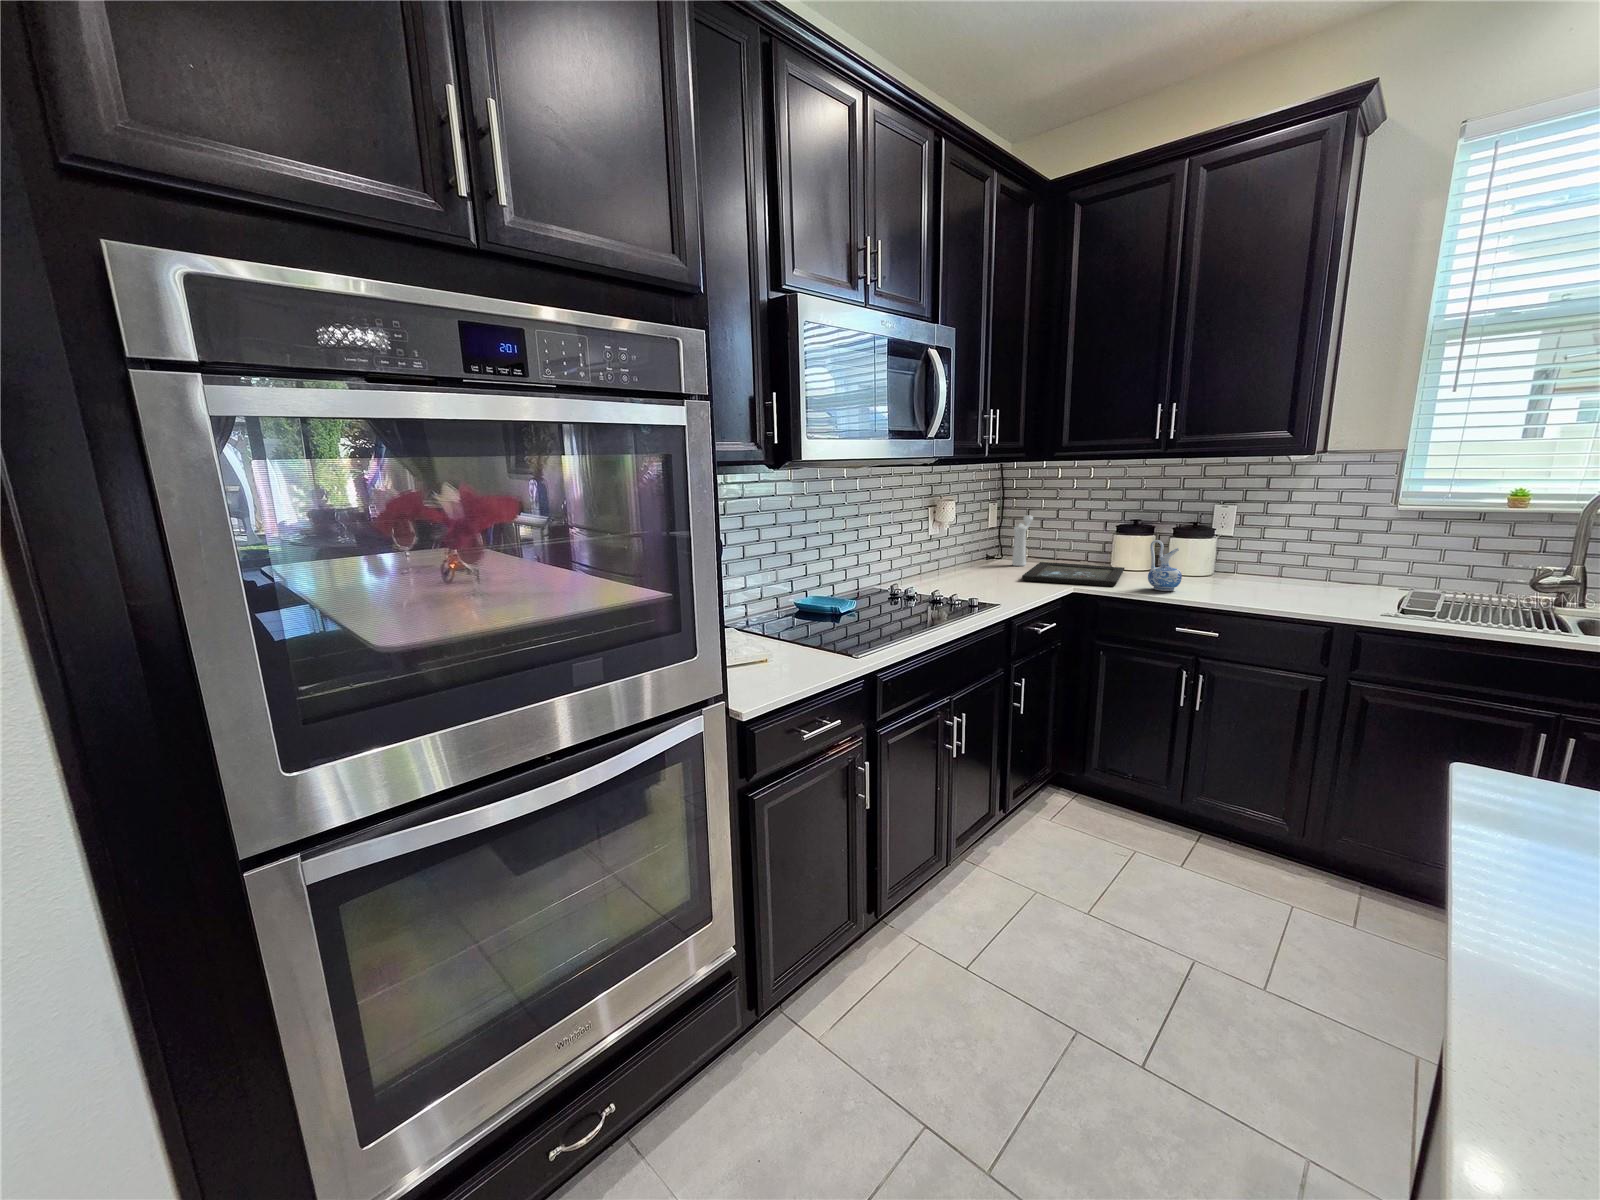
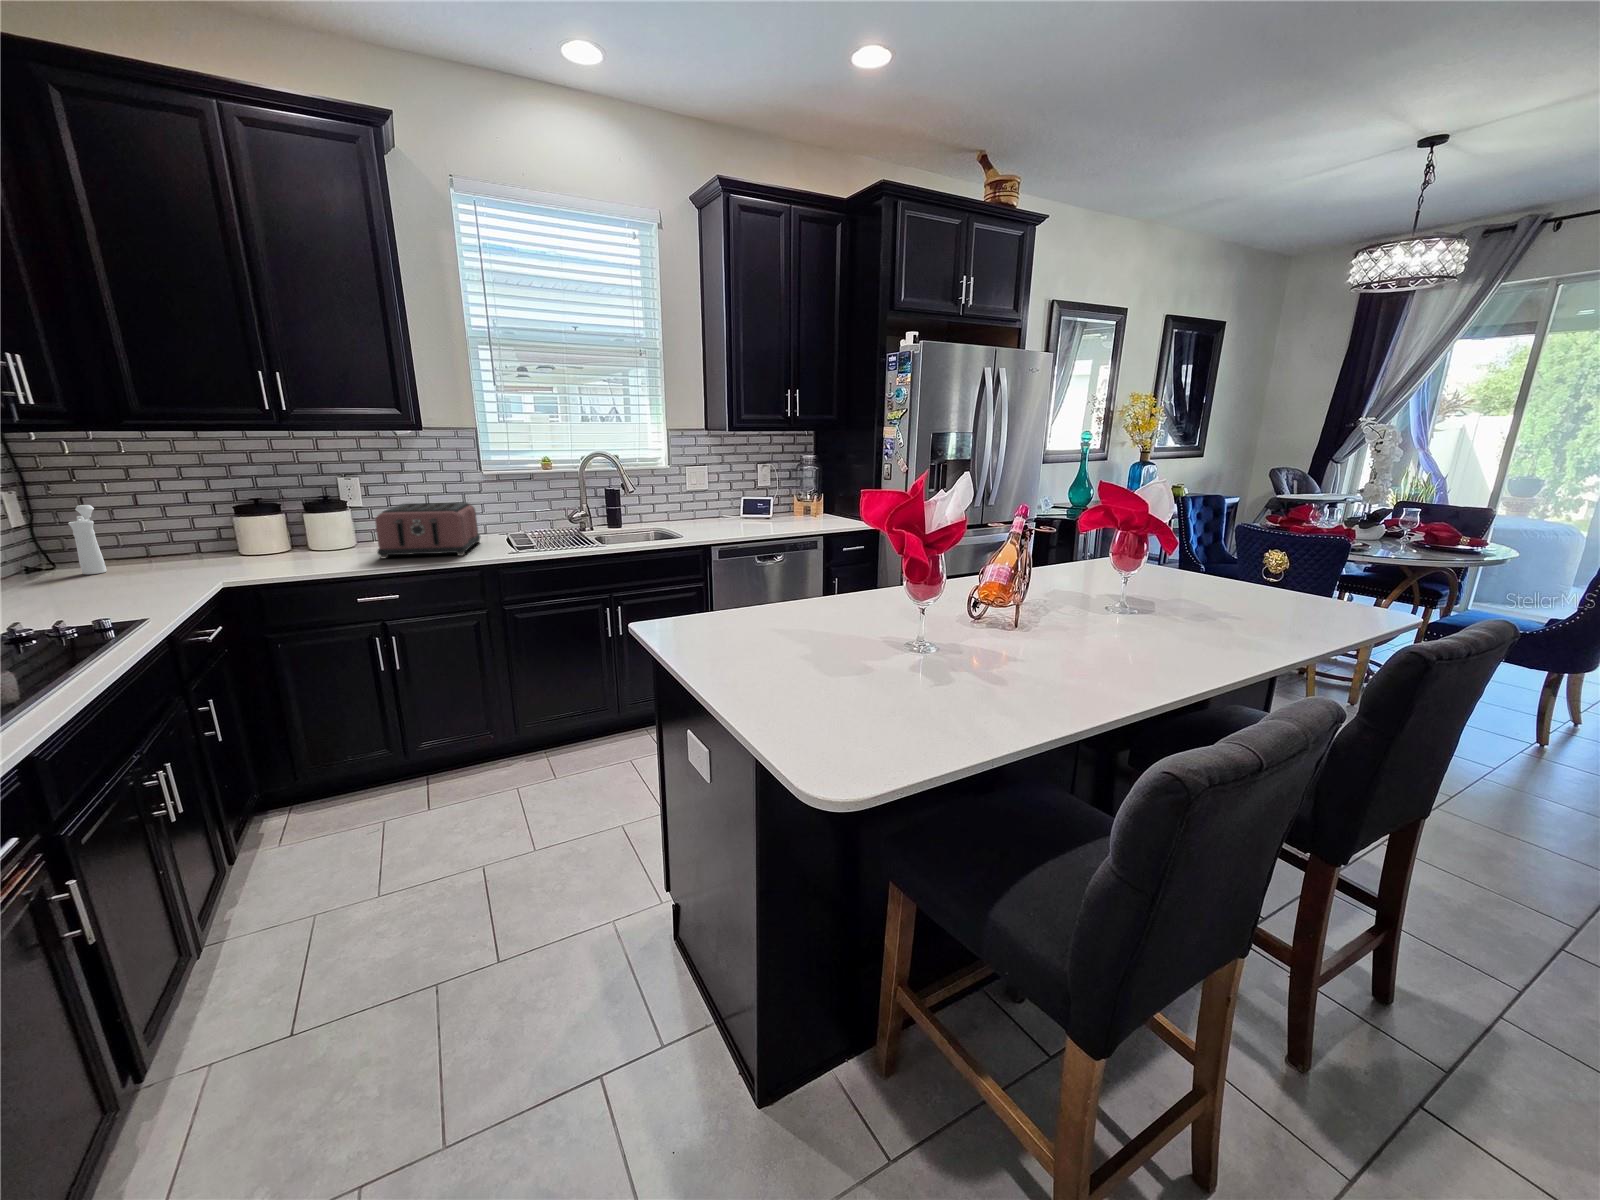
toaster: none [1217,536,1363,605] -> present [375,502,480,558]
ceramic pitcher: present [1148,540,1182,591] -> none [301,518,344,568]
tray: present [1022,562,1125,586] -> none [133,553,272,589]

